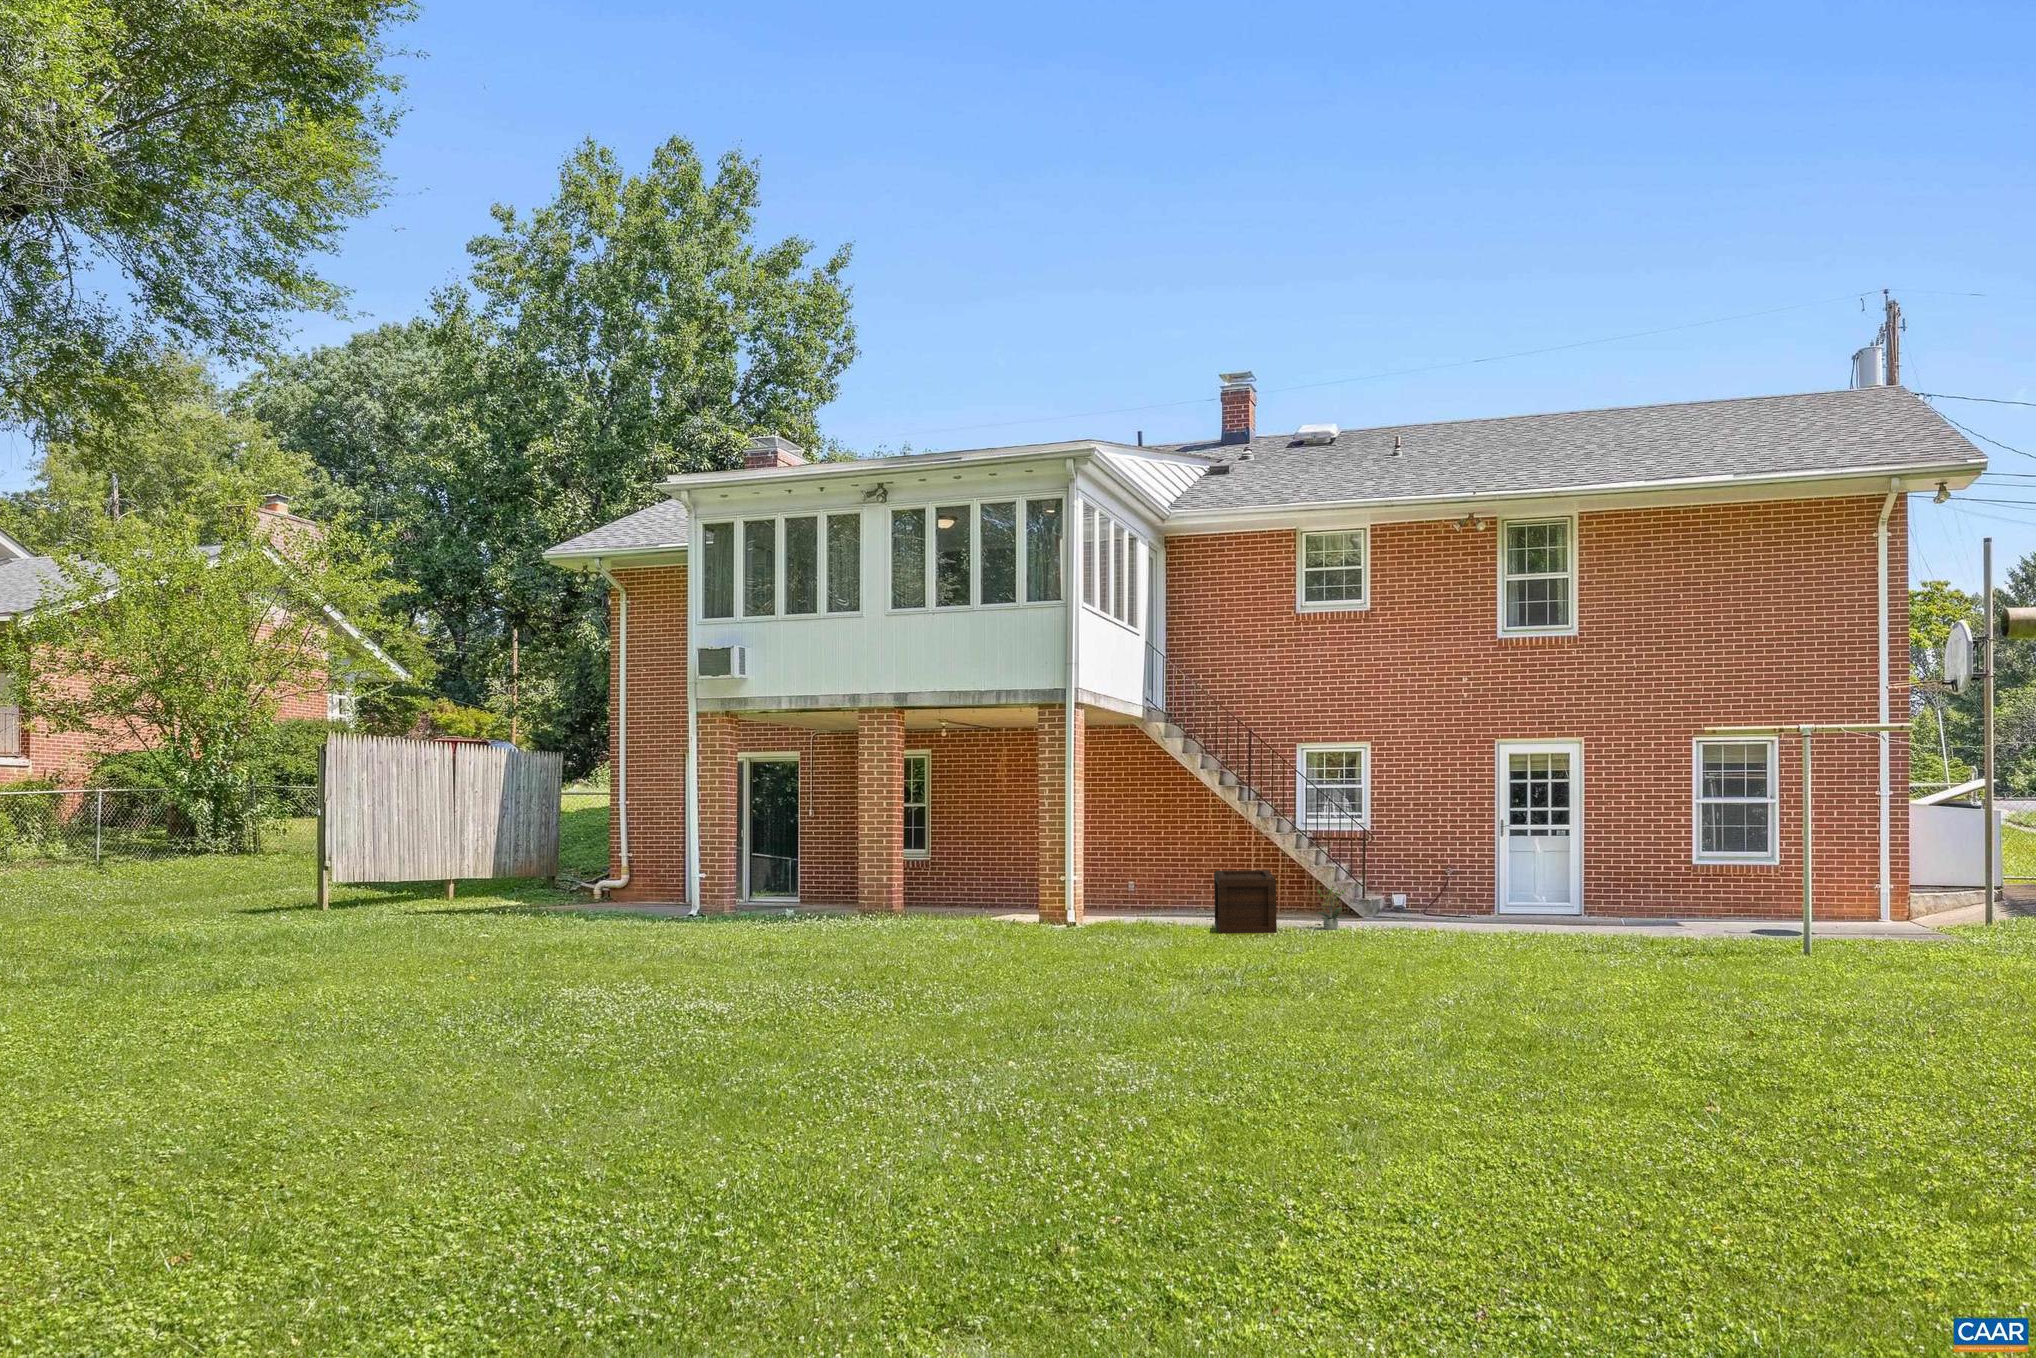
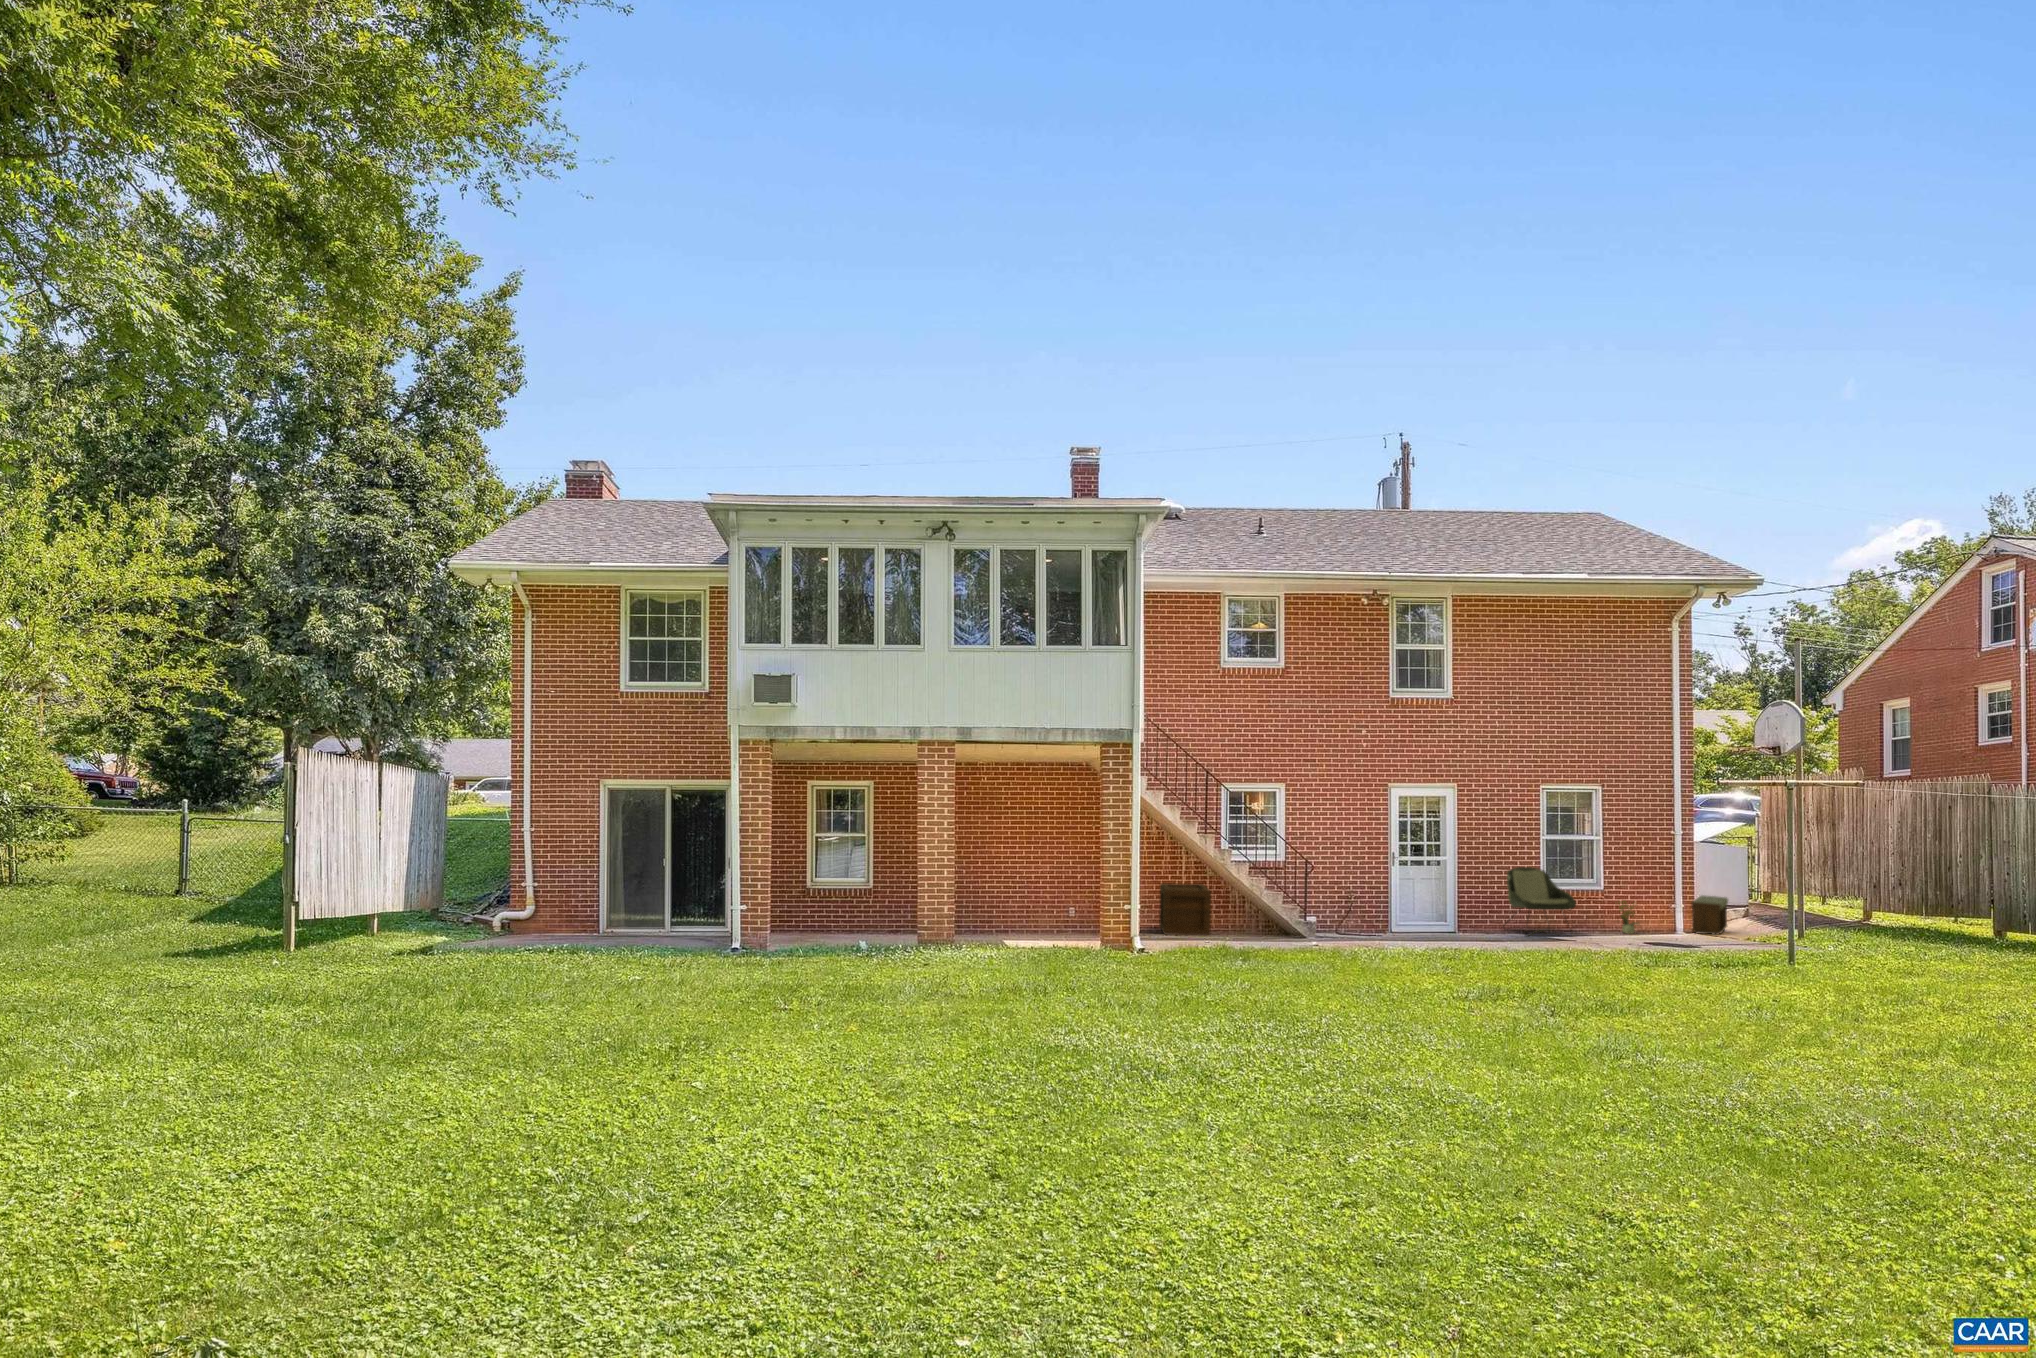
lounge chair: none [1646,839,1736,928] -> present [1507,867,1576,933]
bench: none [1885,869,1935,919] -> present [1691,895,1728,935]
potted plant: present [1316,886,1348,930] -> present [1620,901,1637,934]

